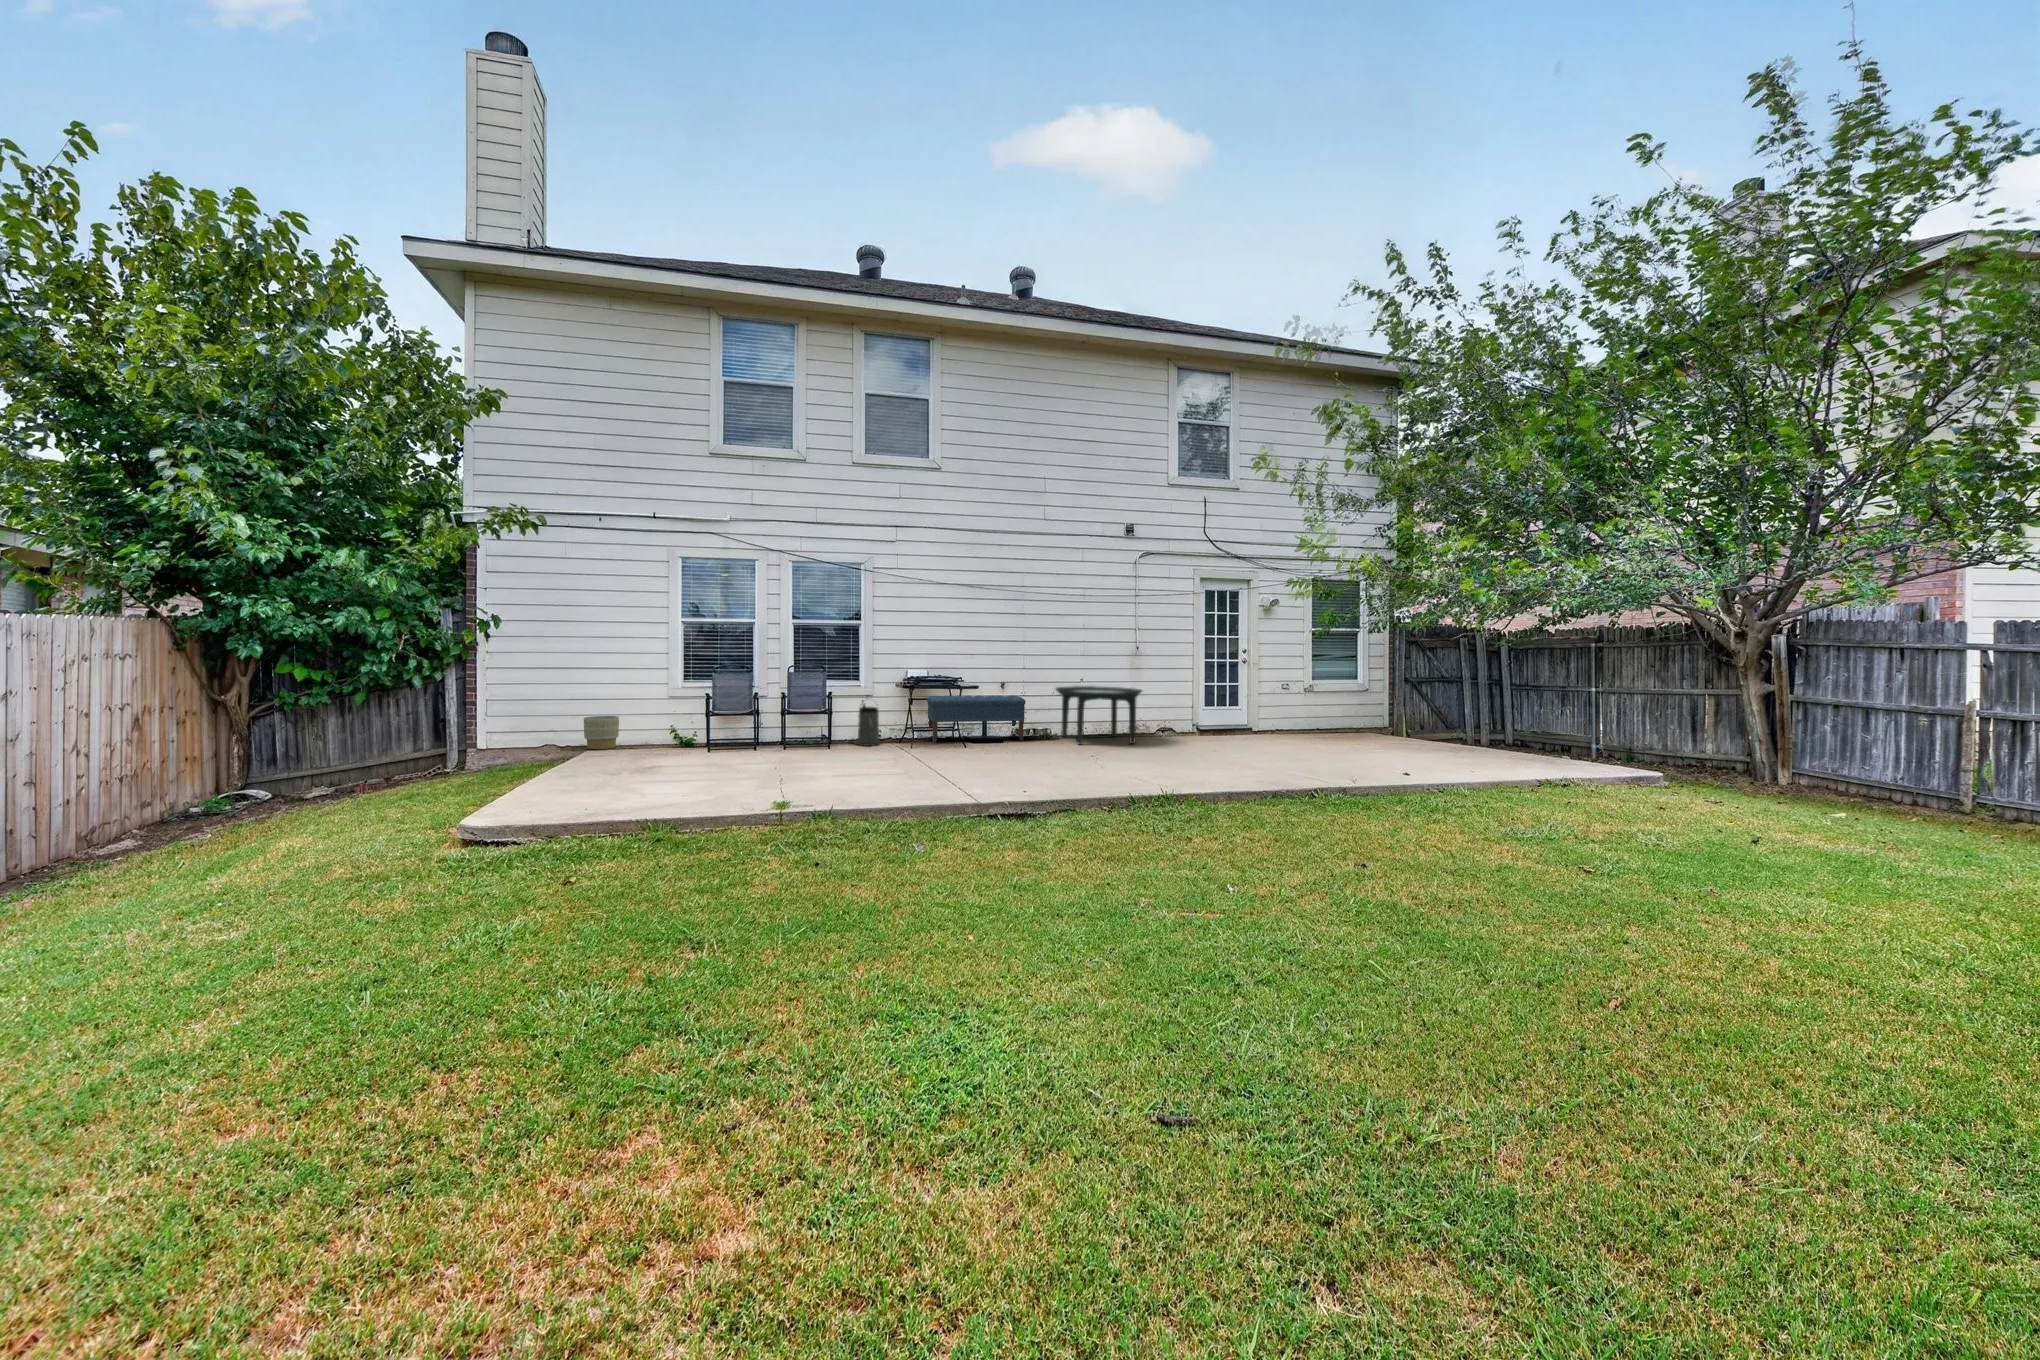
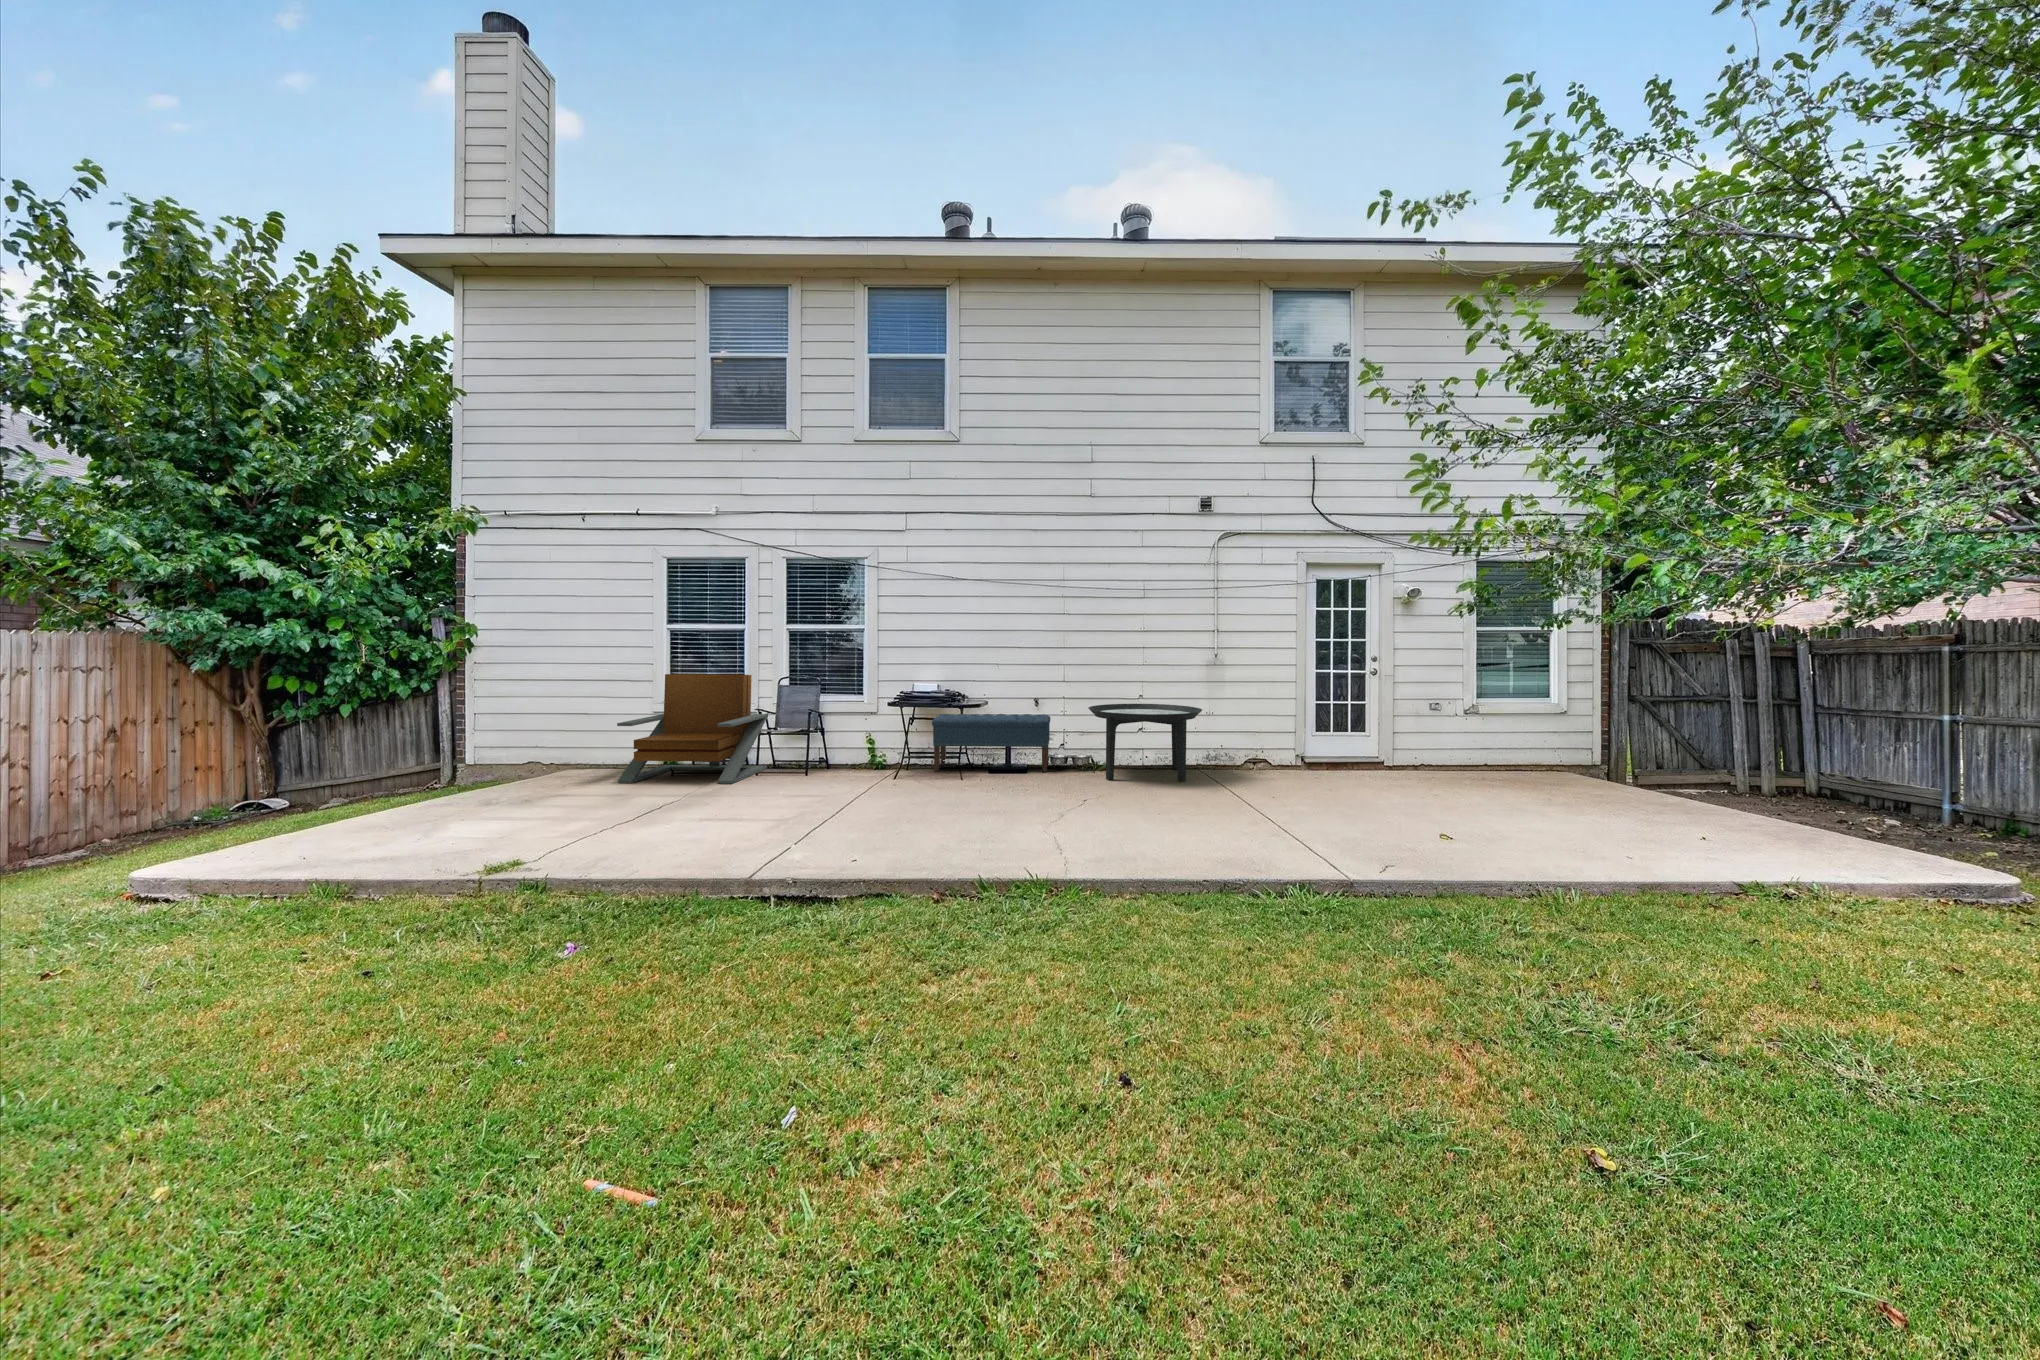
lounge chair: none [679,662,786,758] -> present [617,674,768,784]
watering can: present [857,701,880,746] -> none [842,717,871,773]
planter: present [584,716,619,749] -> none [555,732,595,768]

